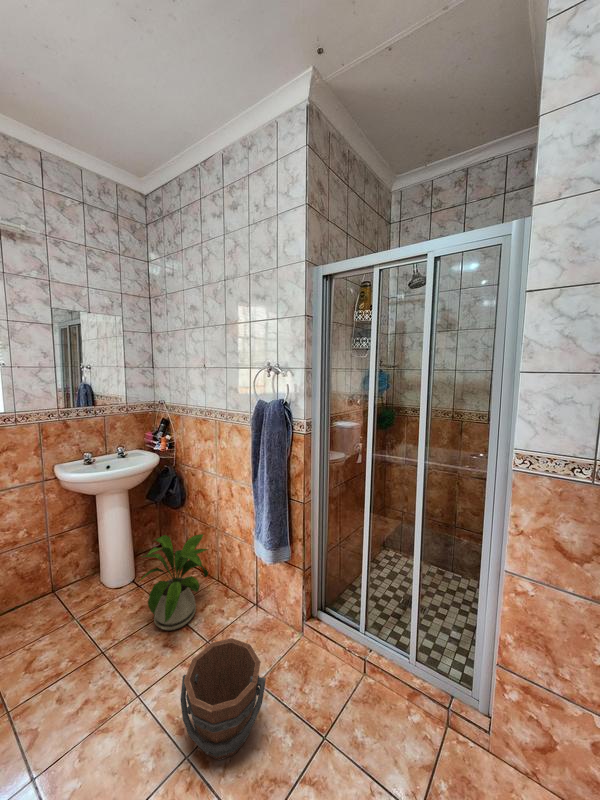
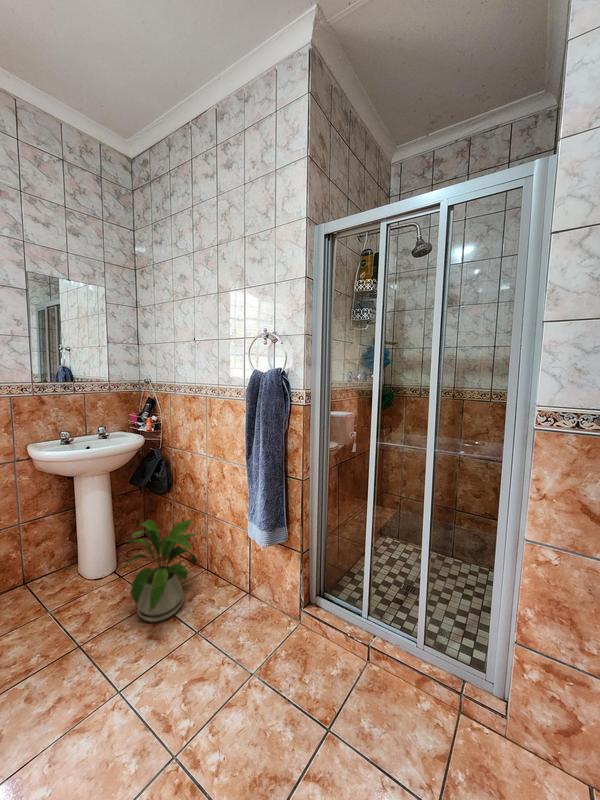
bucket: present [180,638,266,760] -> none [168,624,263,758]

